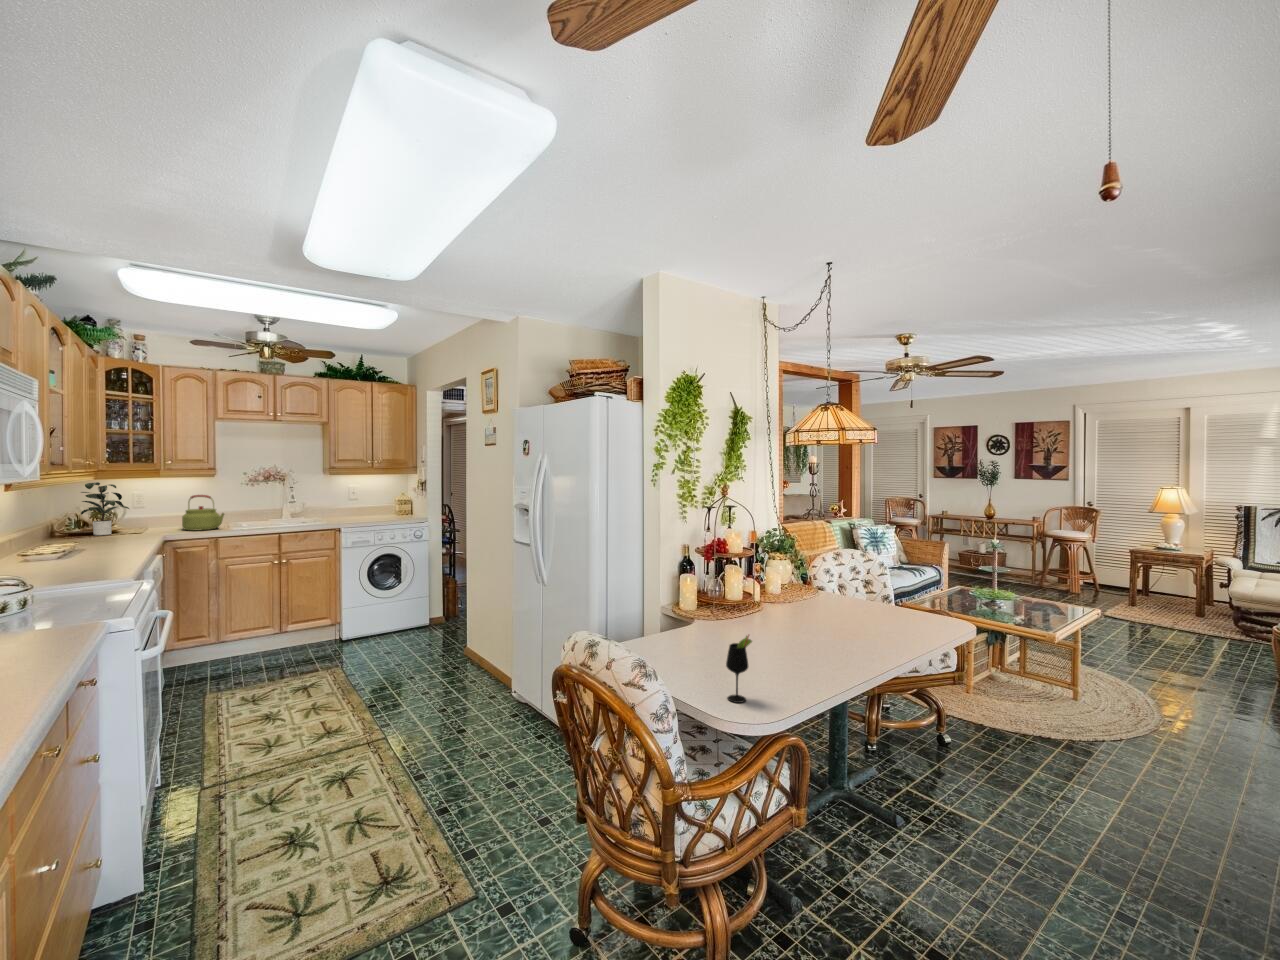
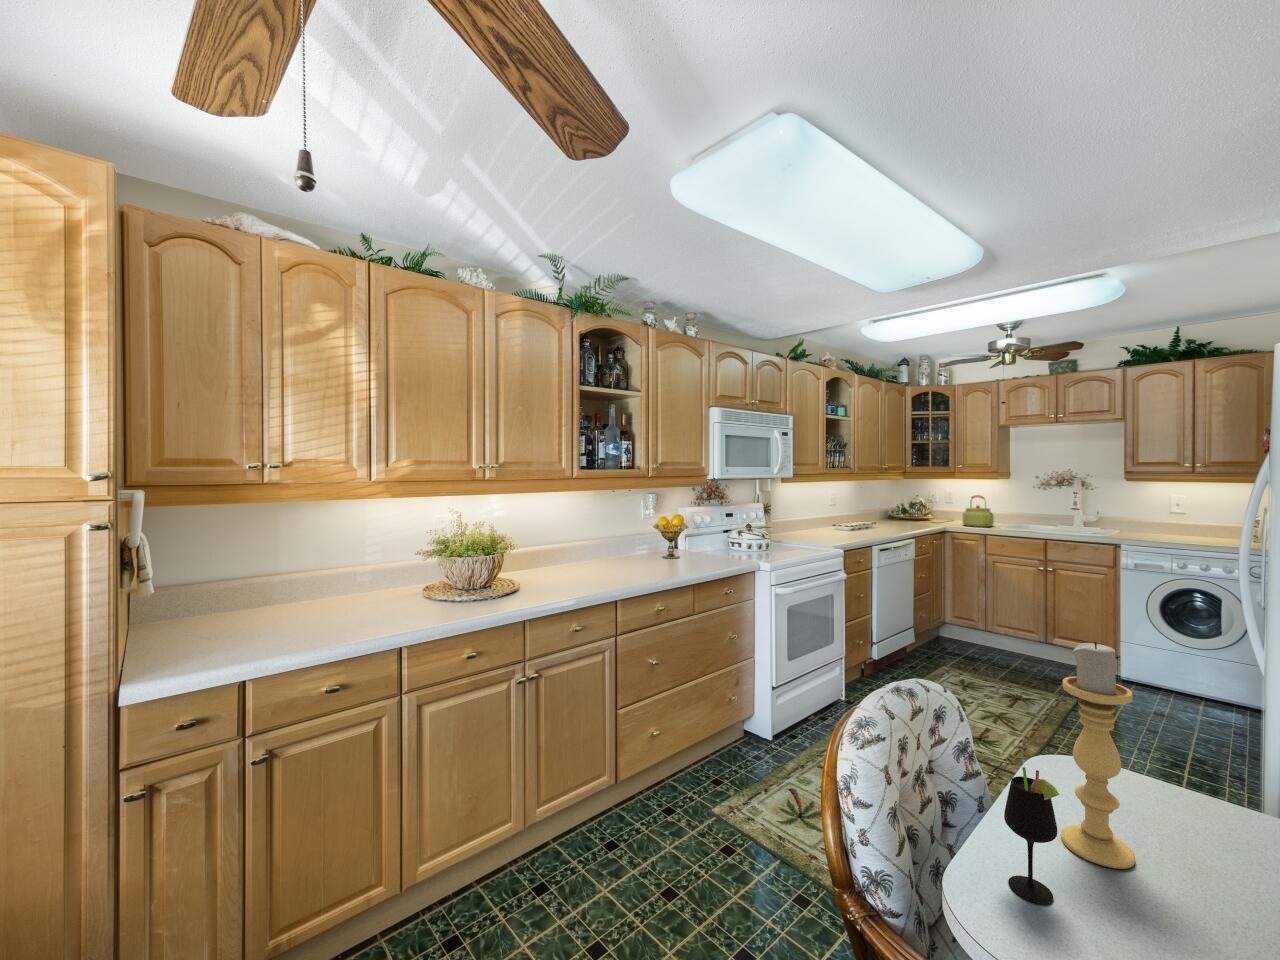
potted plant: present [81,482,129,535] -> none [894,482,934,522]
candle holder: none [689,570,718,681] -> present [1061,642,1135,869]

